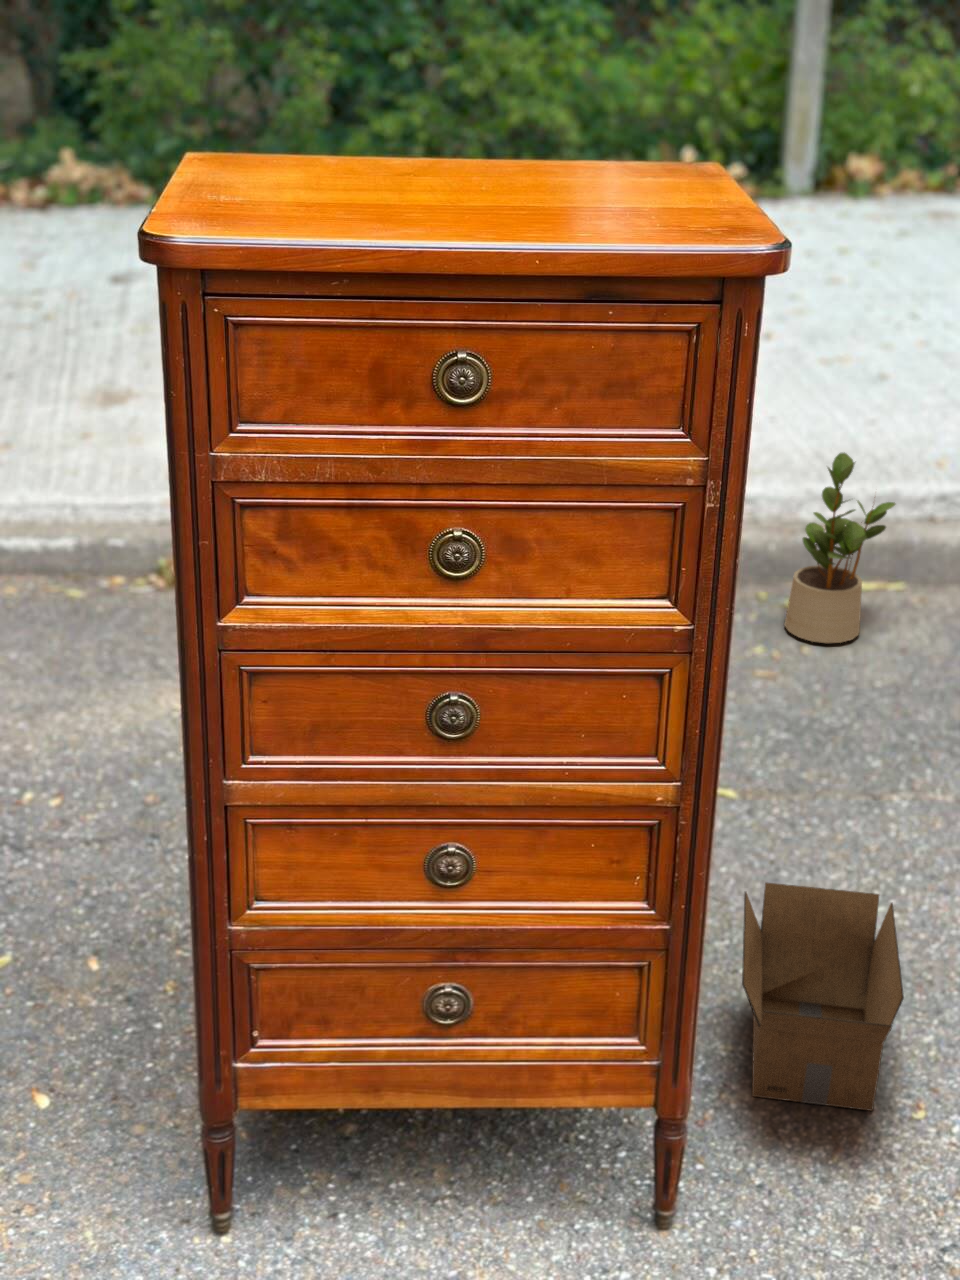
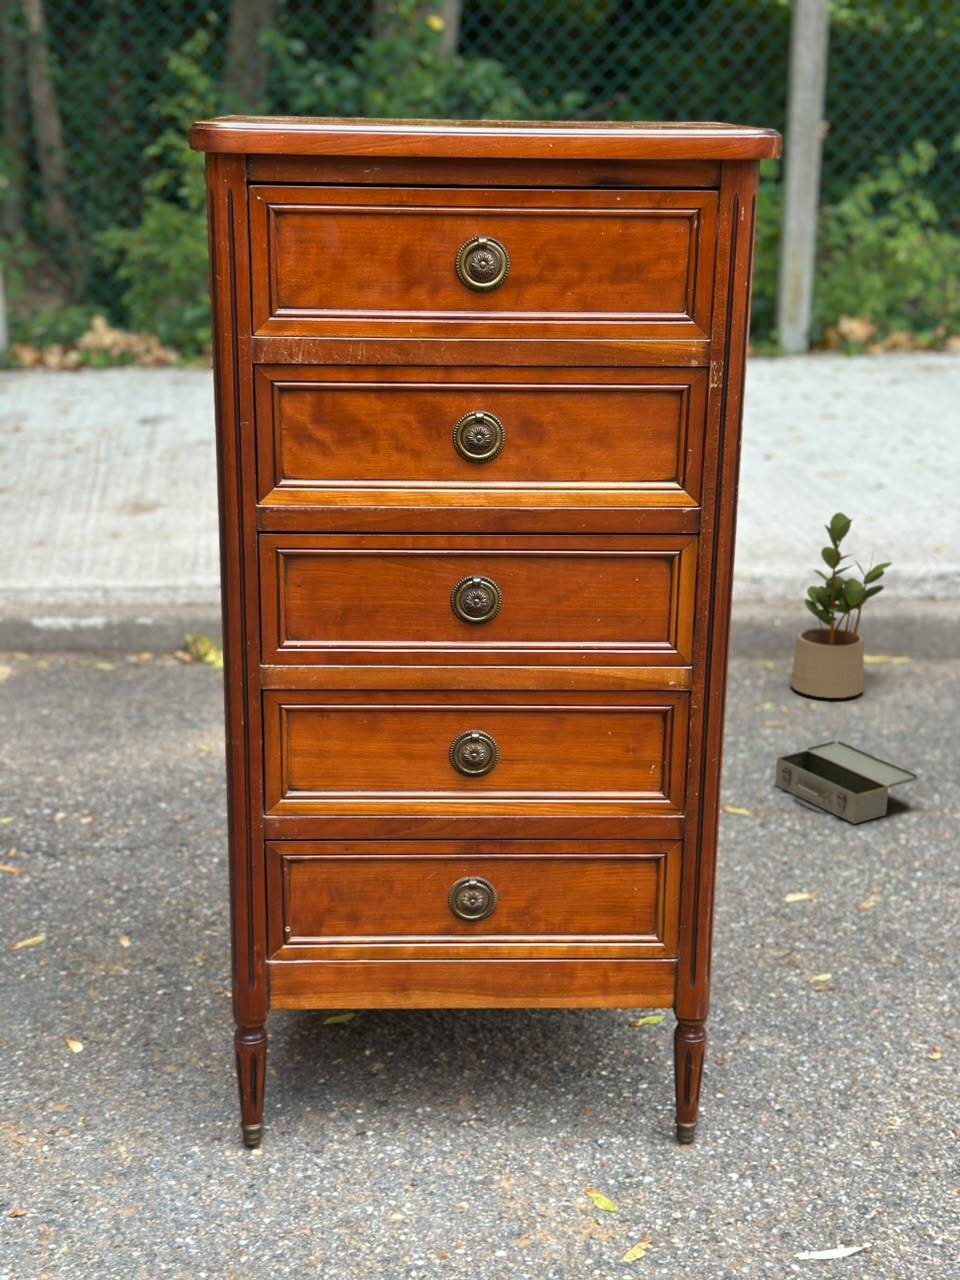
toolbox: none [765,710,912,811] -> present [775,741,918,824]
cardboard box: present [742,883,904,1111] -> none [757,845,915,1052]

